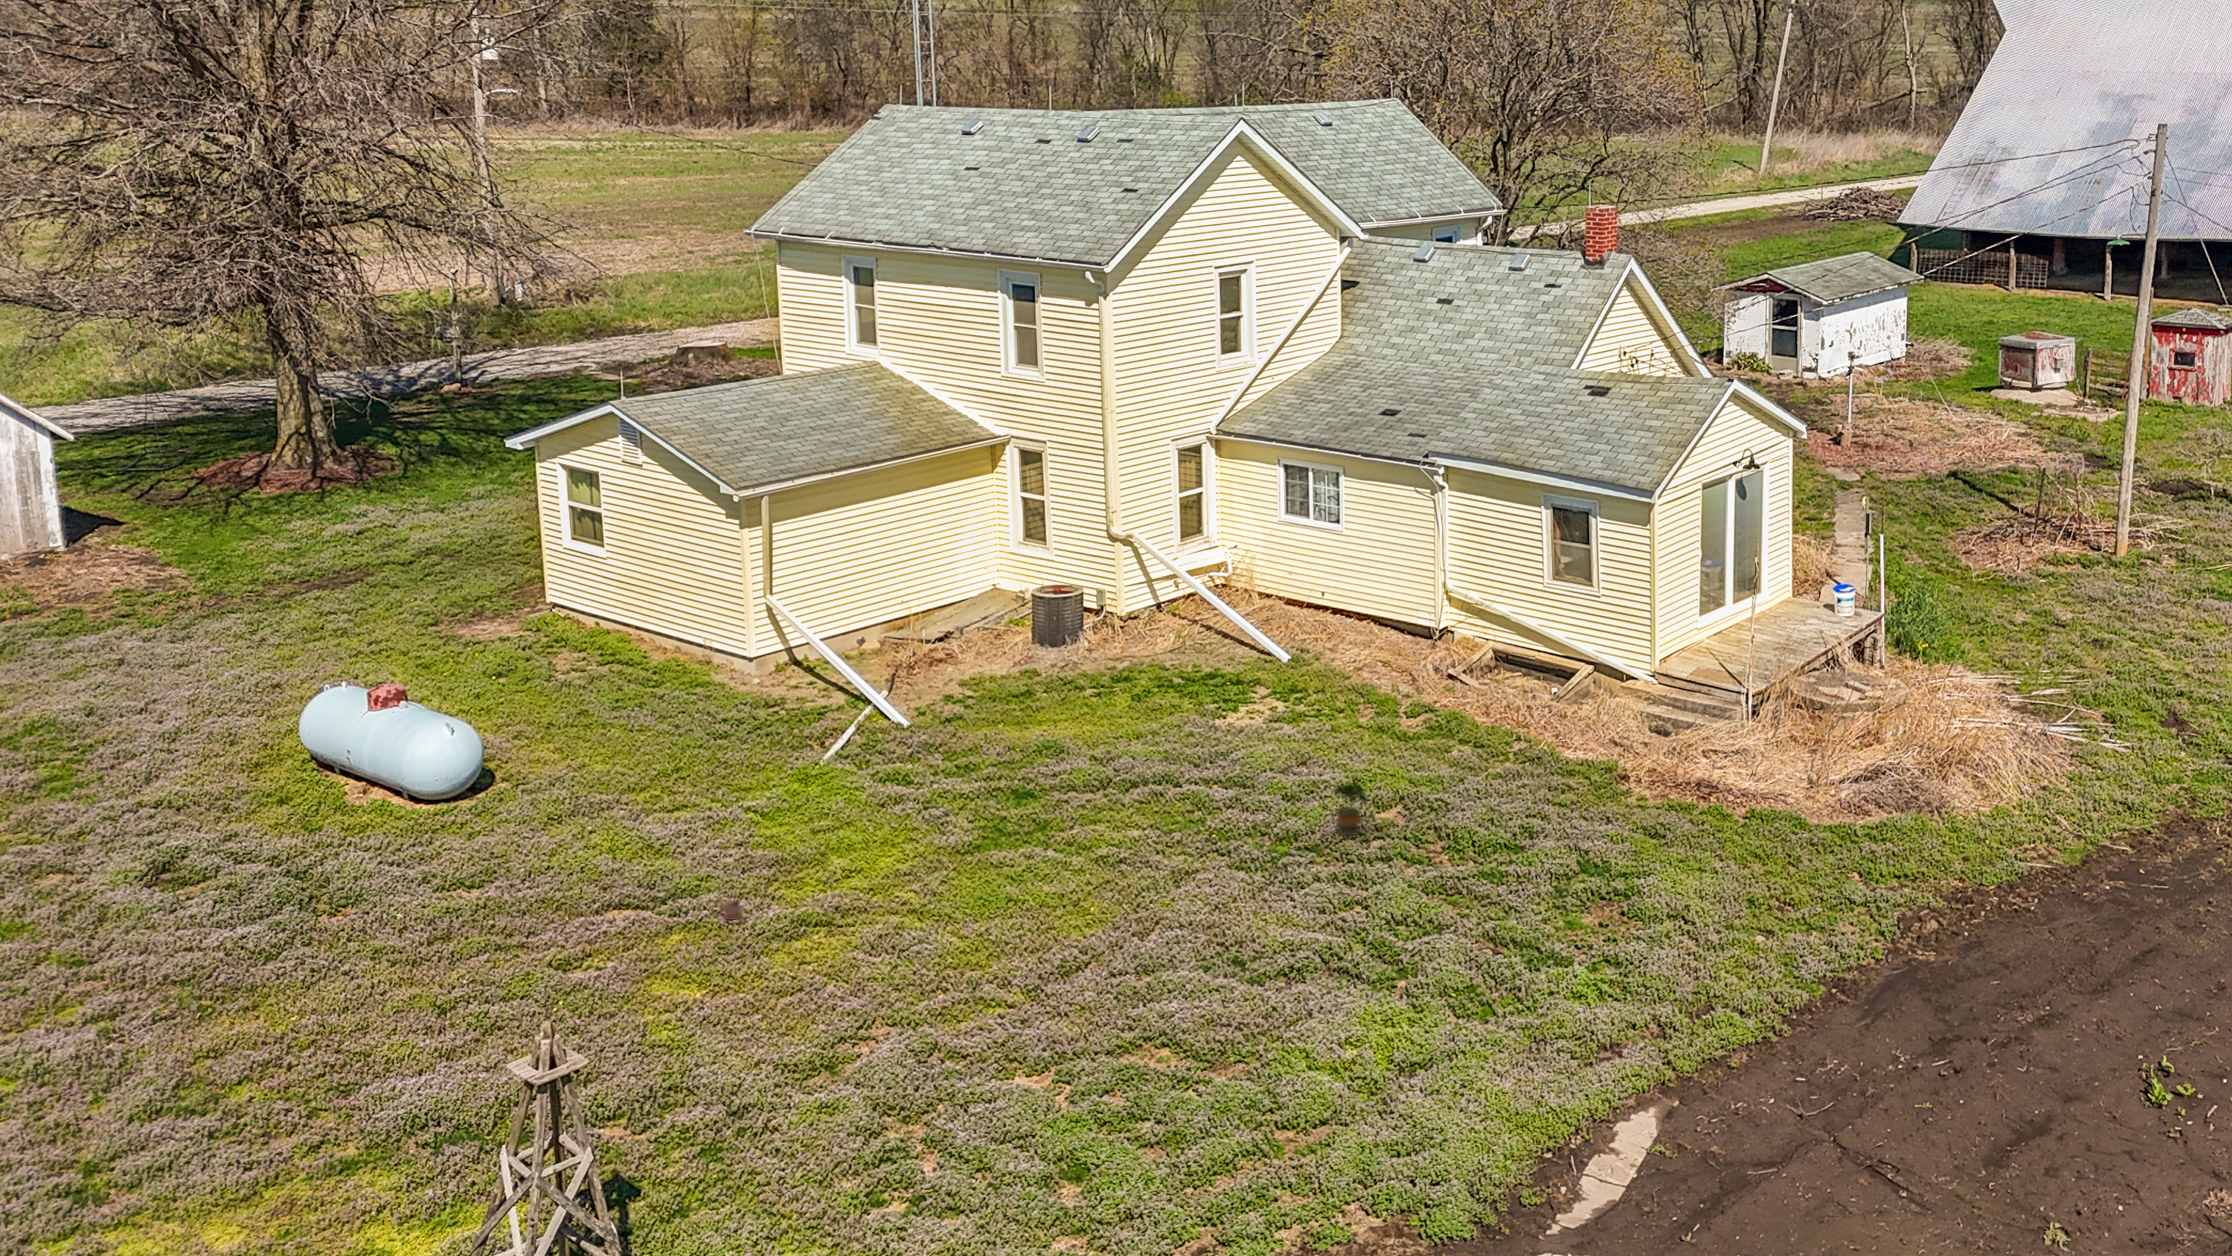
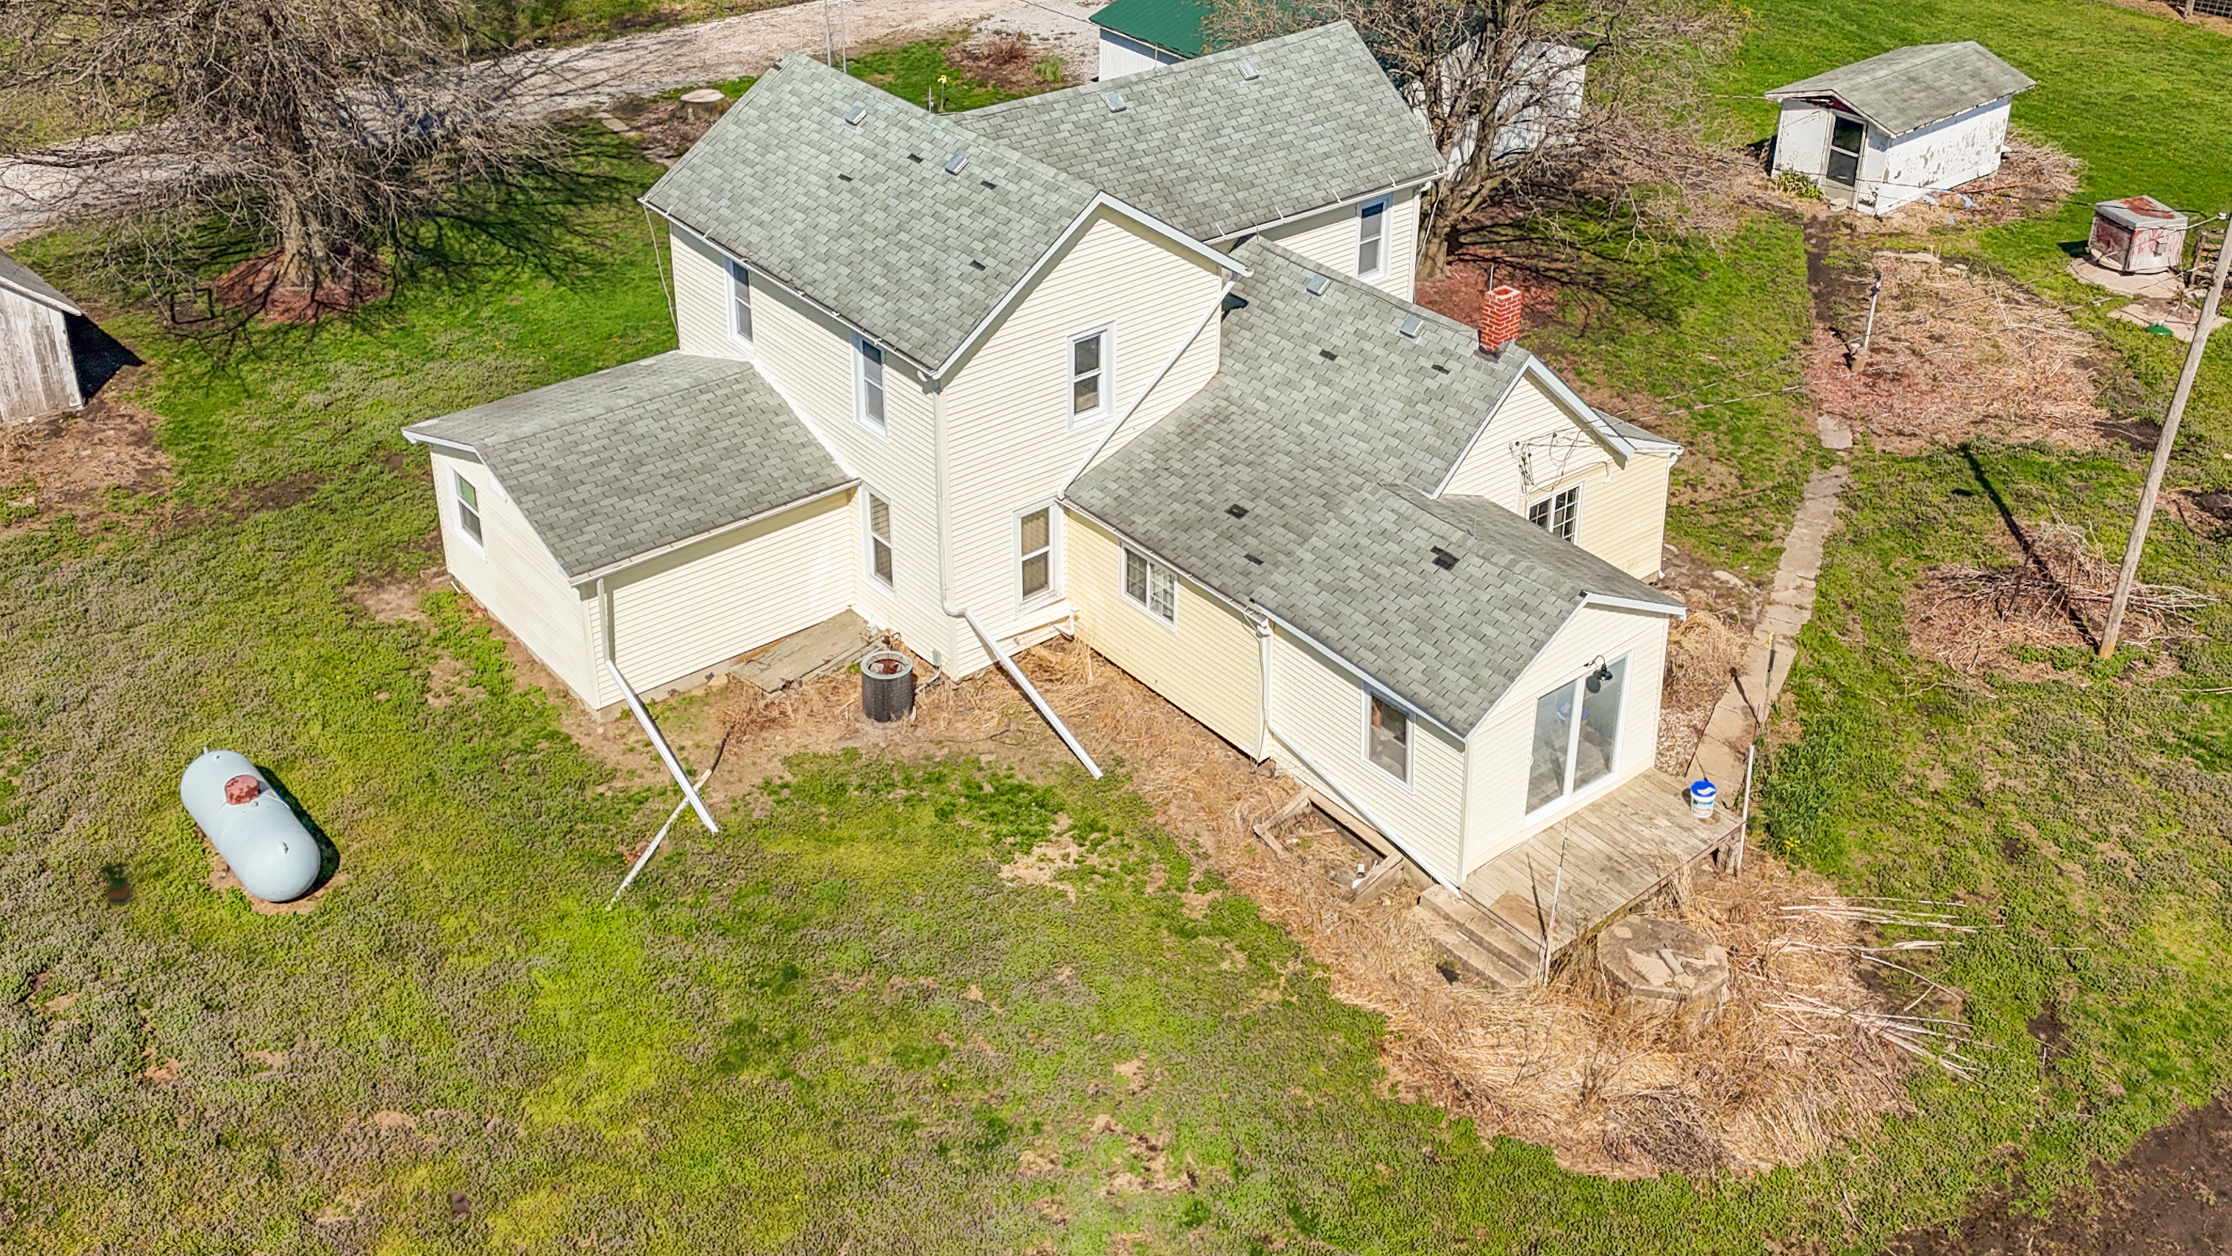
potted tree: present [1334,782,1368,836] -> present [101,862,132,905]

